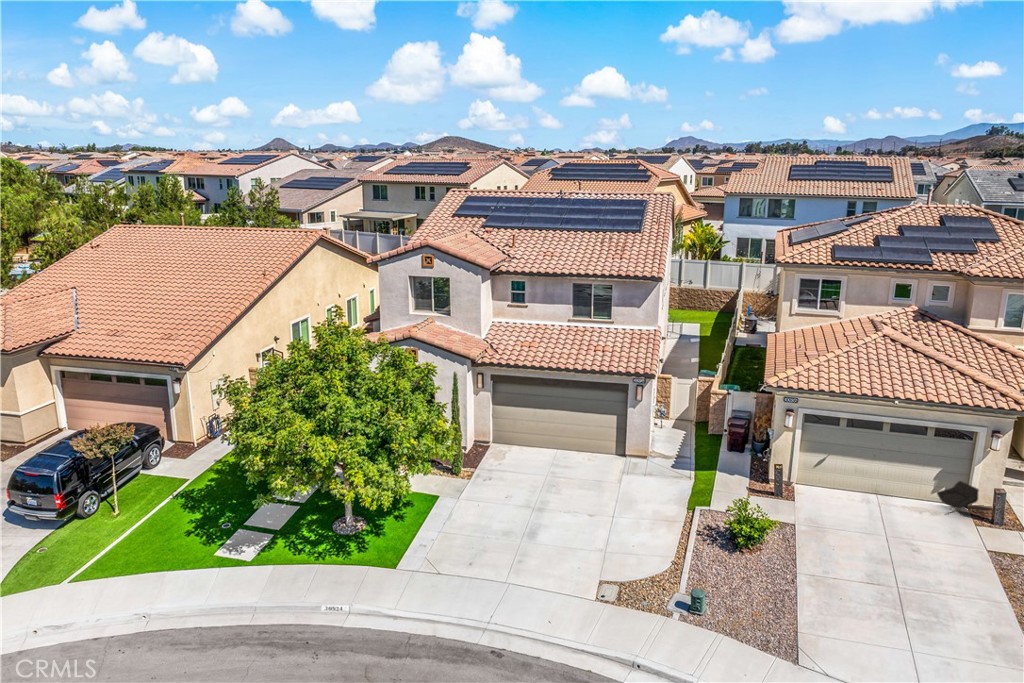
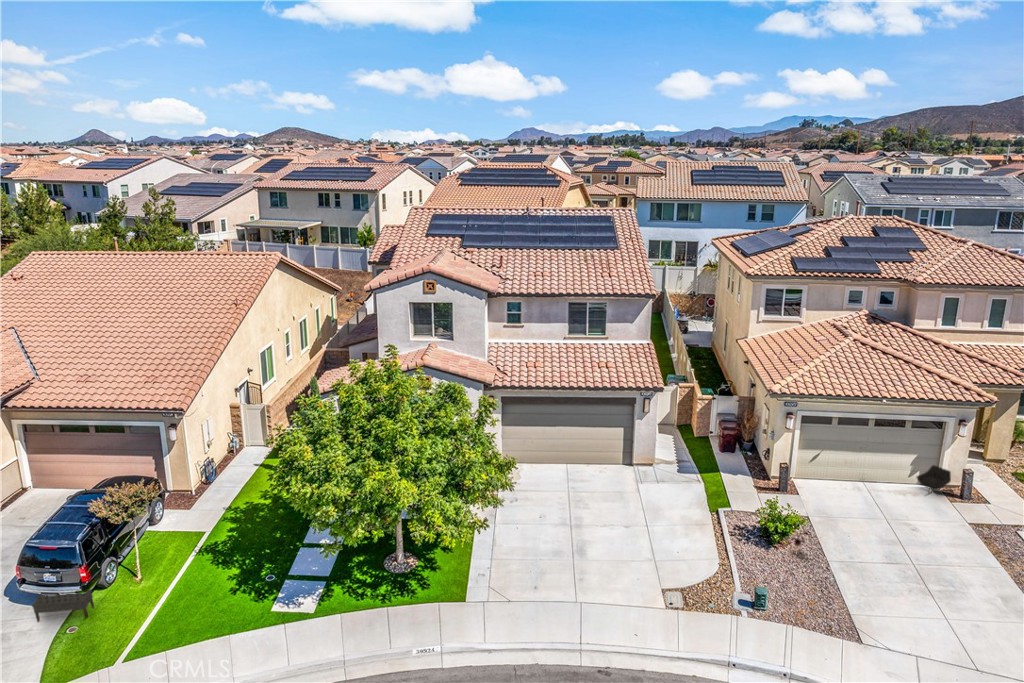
bench: none [11,517,68,544] -> present [32,590,94,622]
house plant: none [757,530,779,559] -> present [791,530,809,550]

